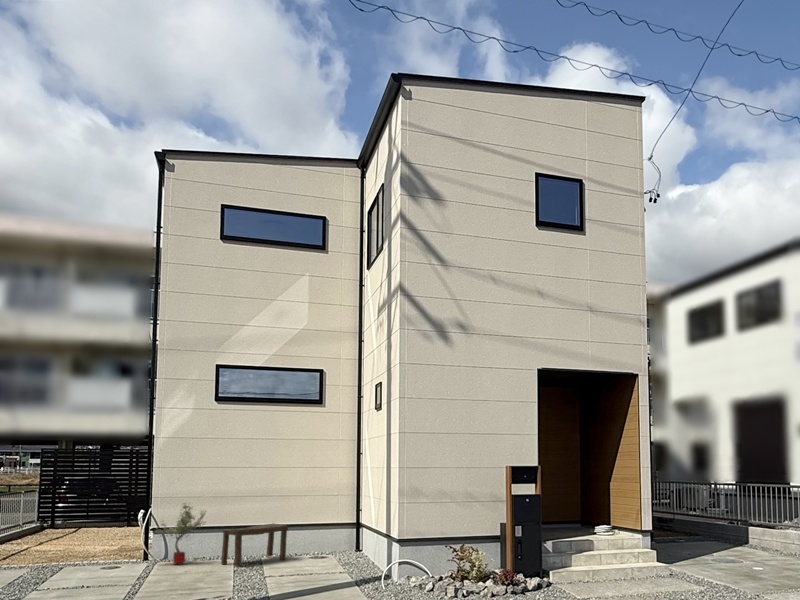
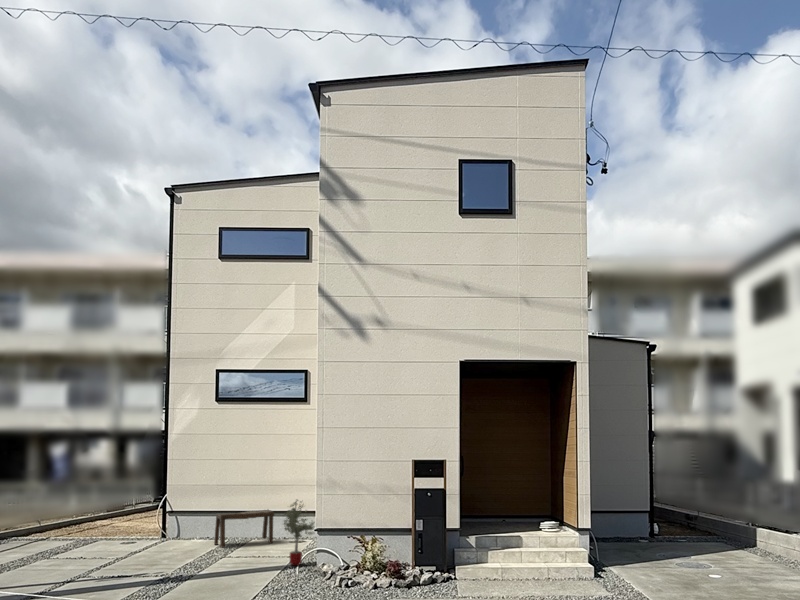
potted tree: present [156,503,206,565] -> present [284,500,315,566]

